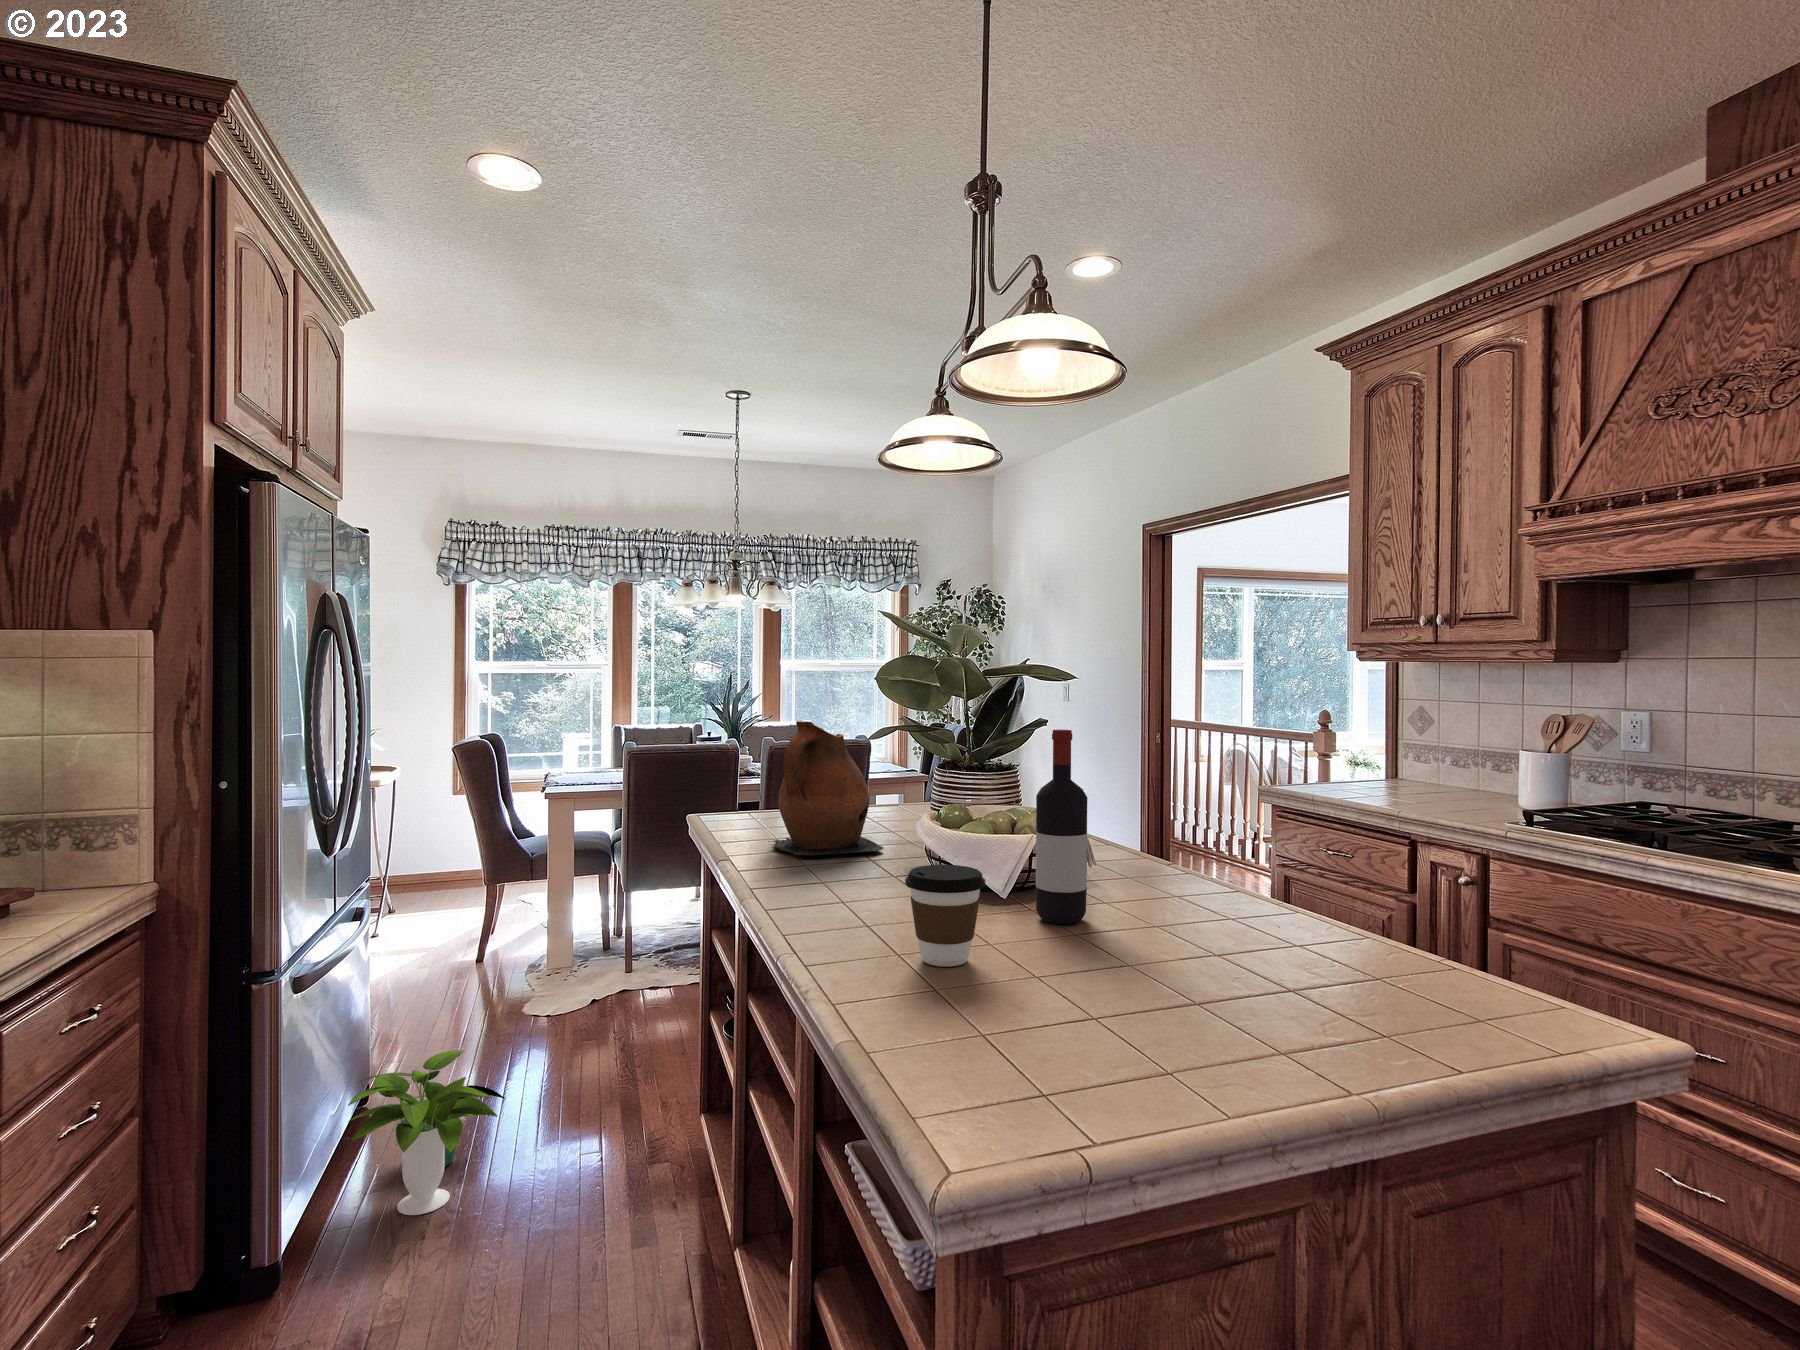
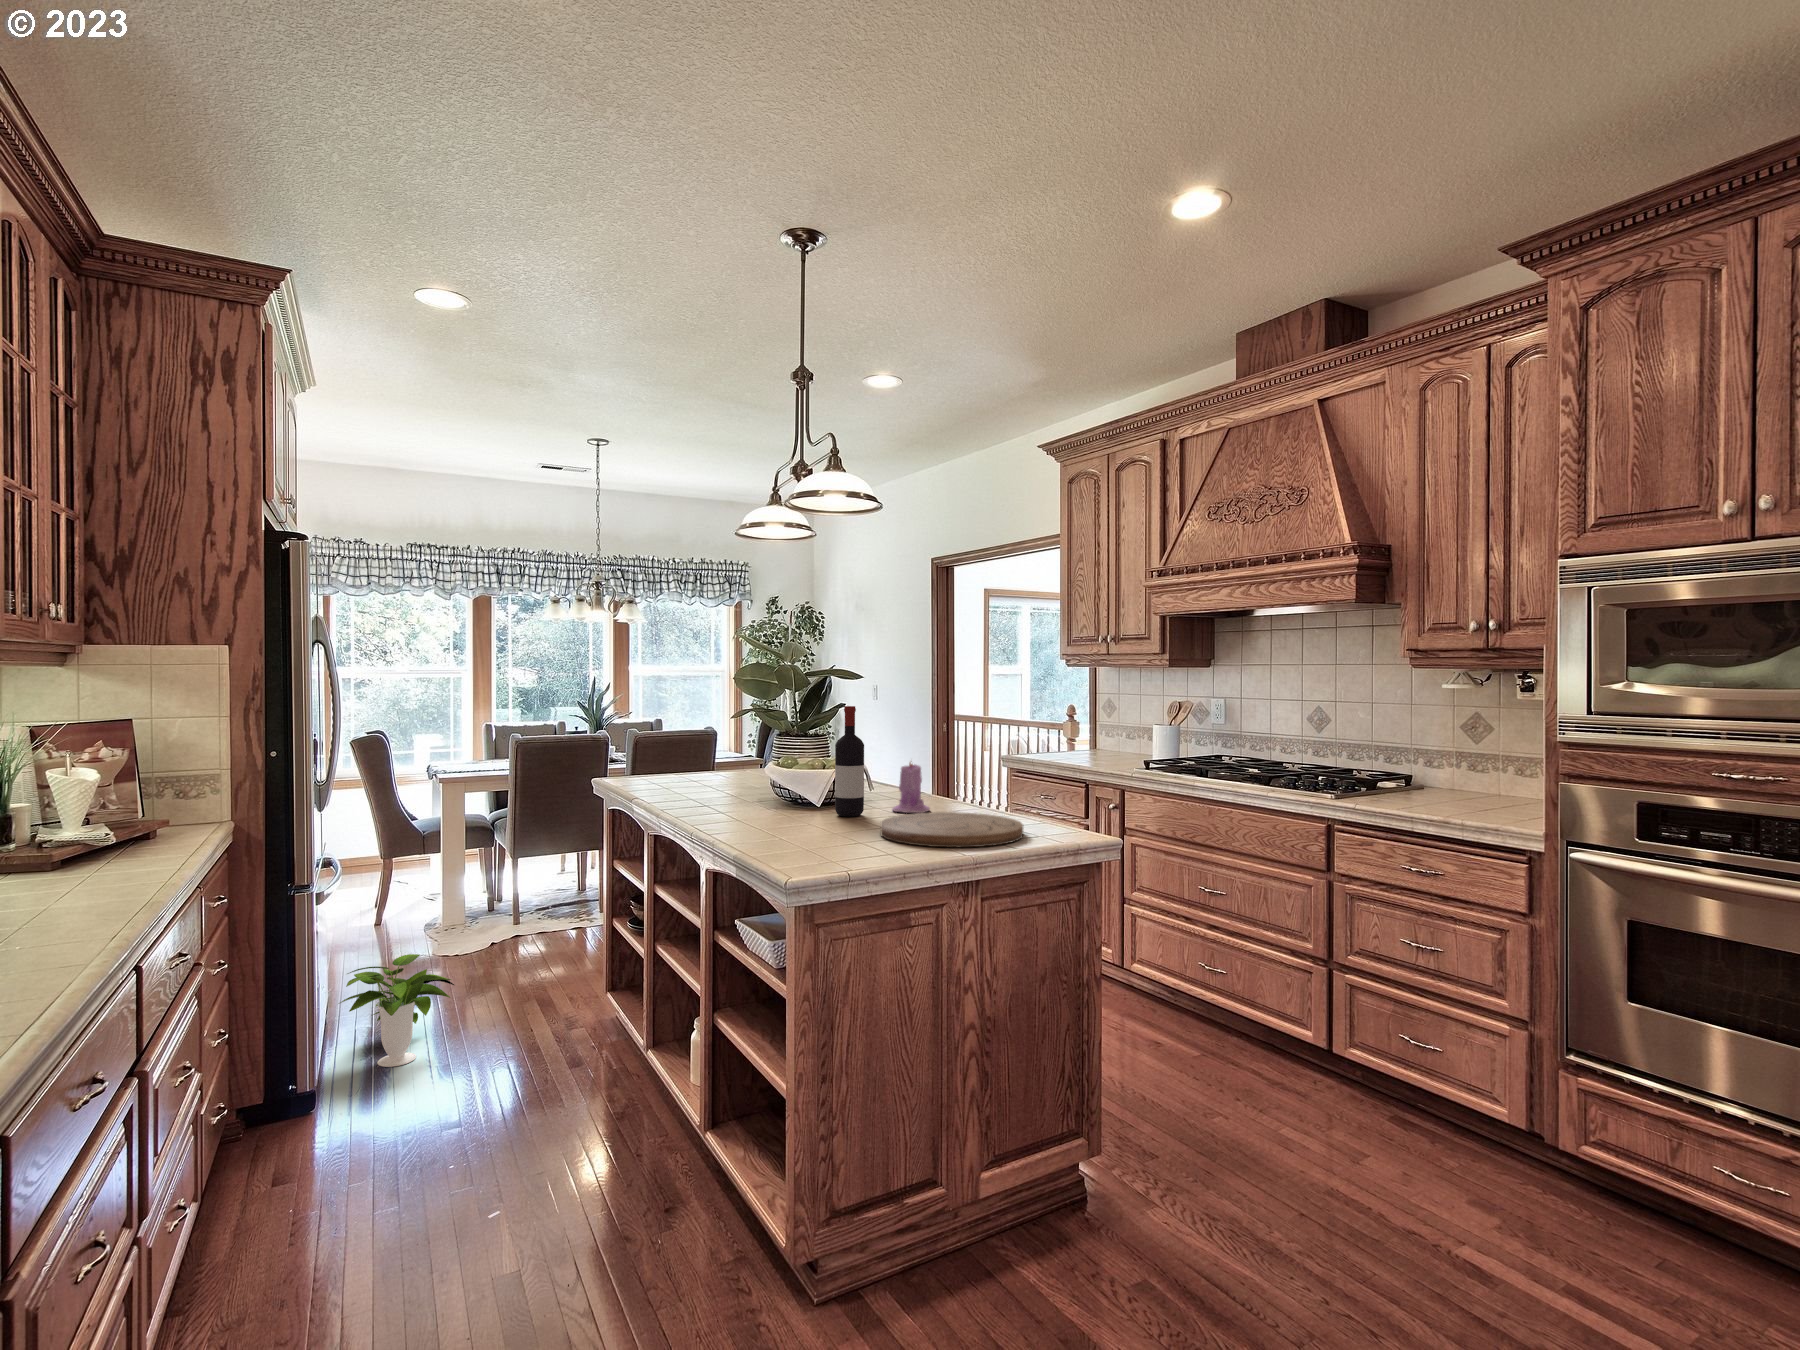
ceramic pitcher: present [768,721,884,856] -> none [658,706,739,794]
candle: none [1134,819,1203,918] -> present [892,762,930,813]
coffee cup: present [905,865,985,967] -> none [762,780,806,832]
cutting board: none [1128,932,1436,1050] -> present [881,812,1023,847]

